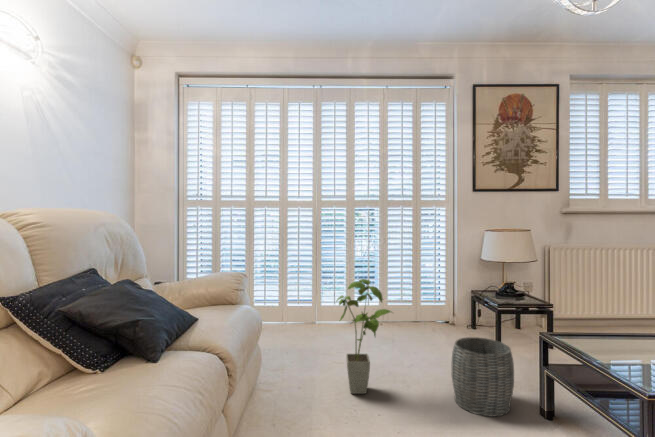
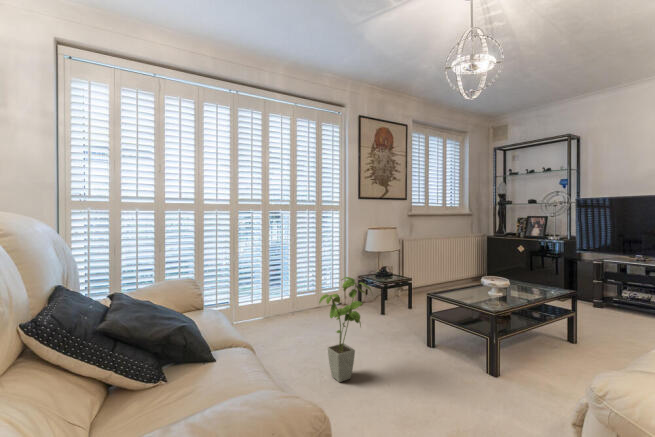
woven basket: present [451,337,514,417] -> none [406,312,452,371]

